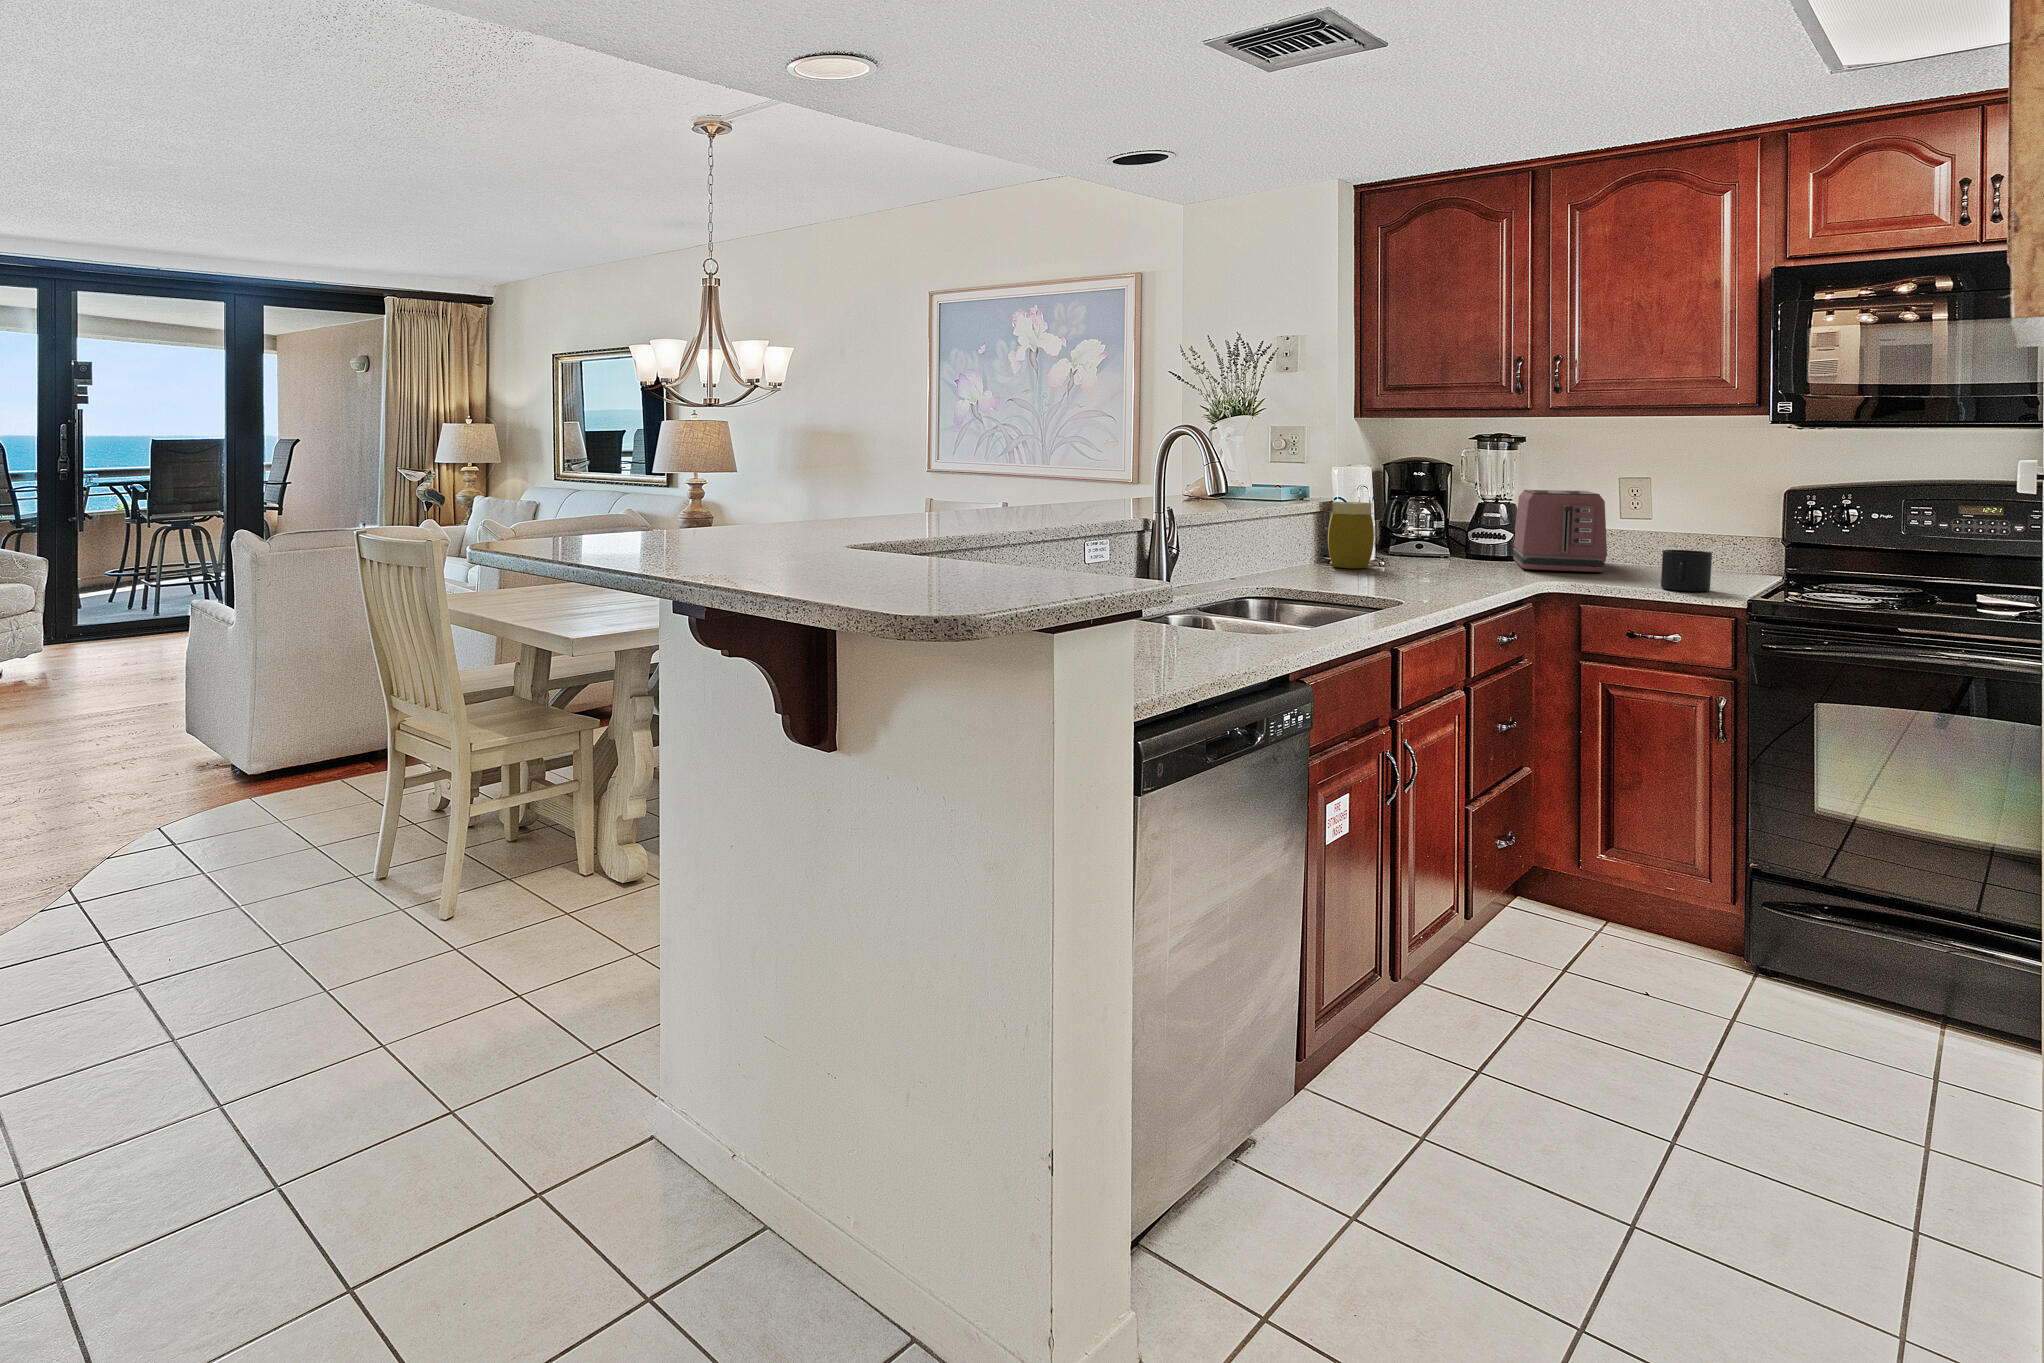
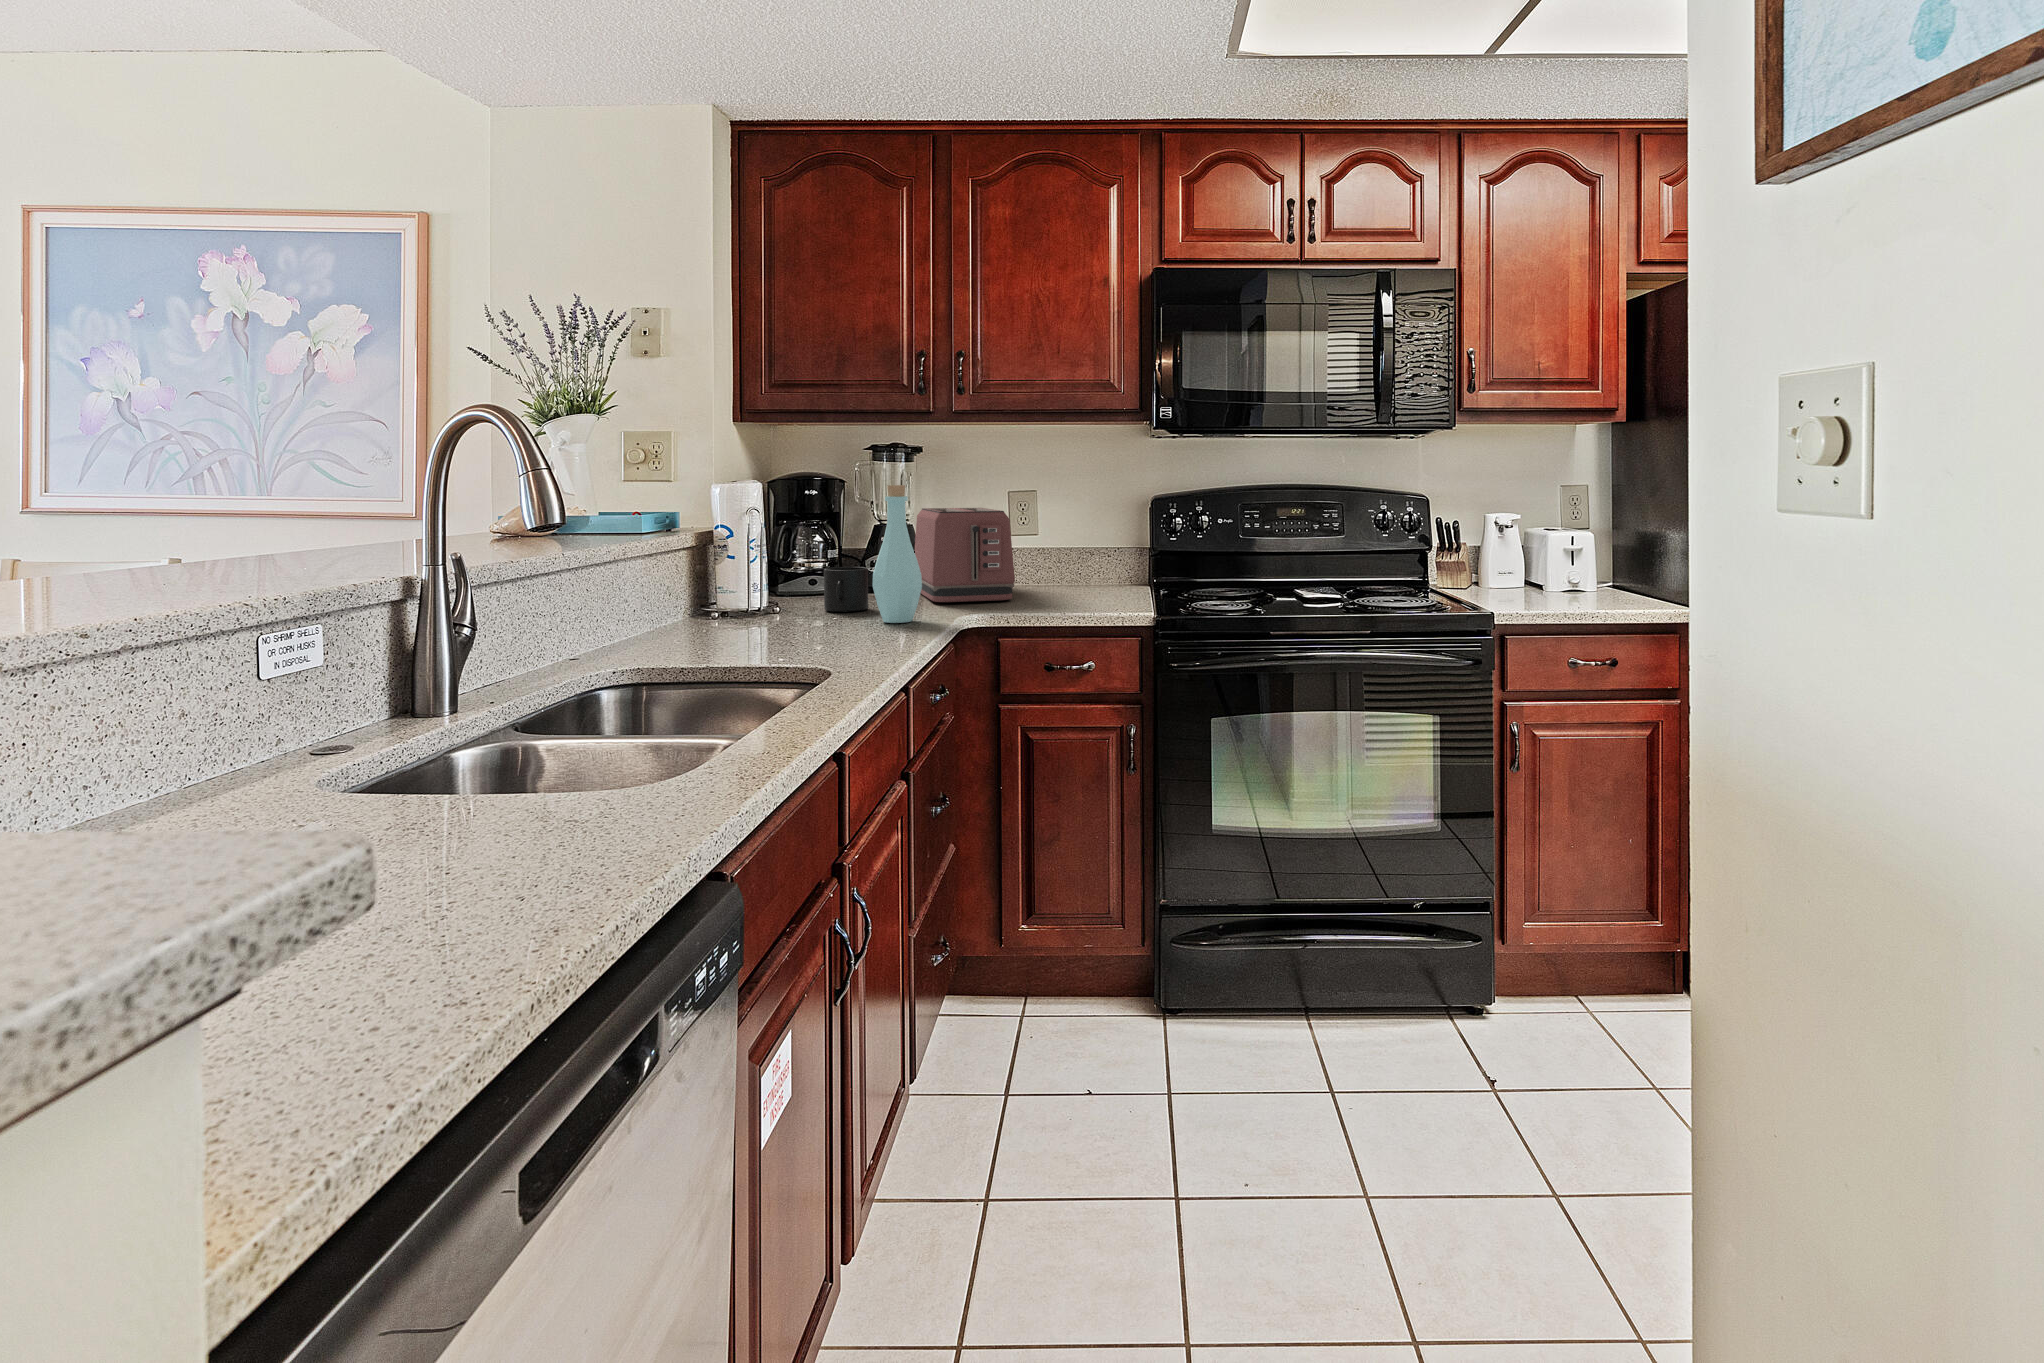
bottle: none [1461,470,1505,580] -> present [873,485,922,623]
jar: present [1328,502,1374,568] -> none [707,531,766,619]
mug: present [1661,550,1712,592] -> present [824,567,868,612]

